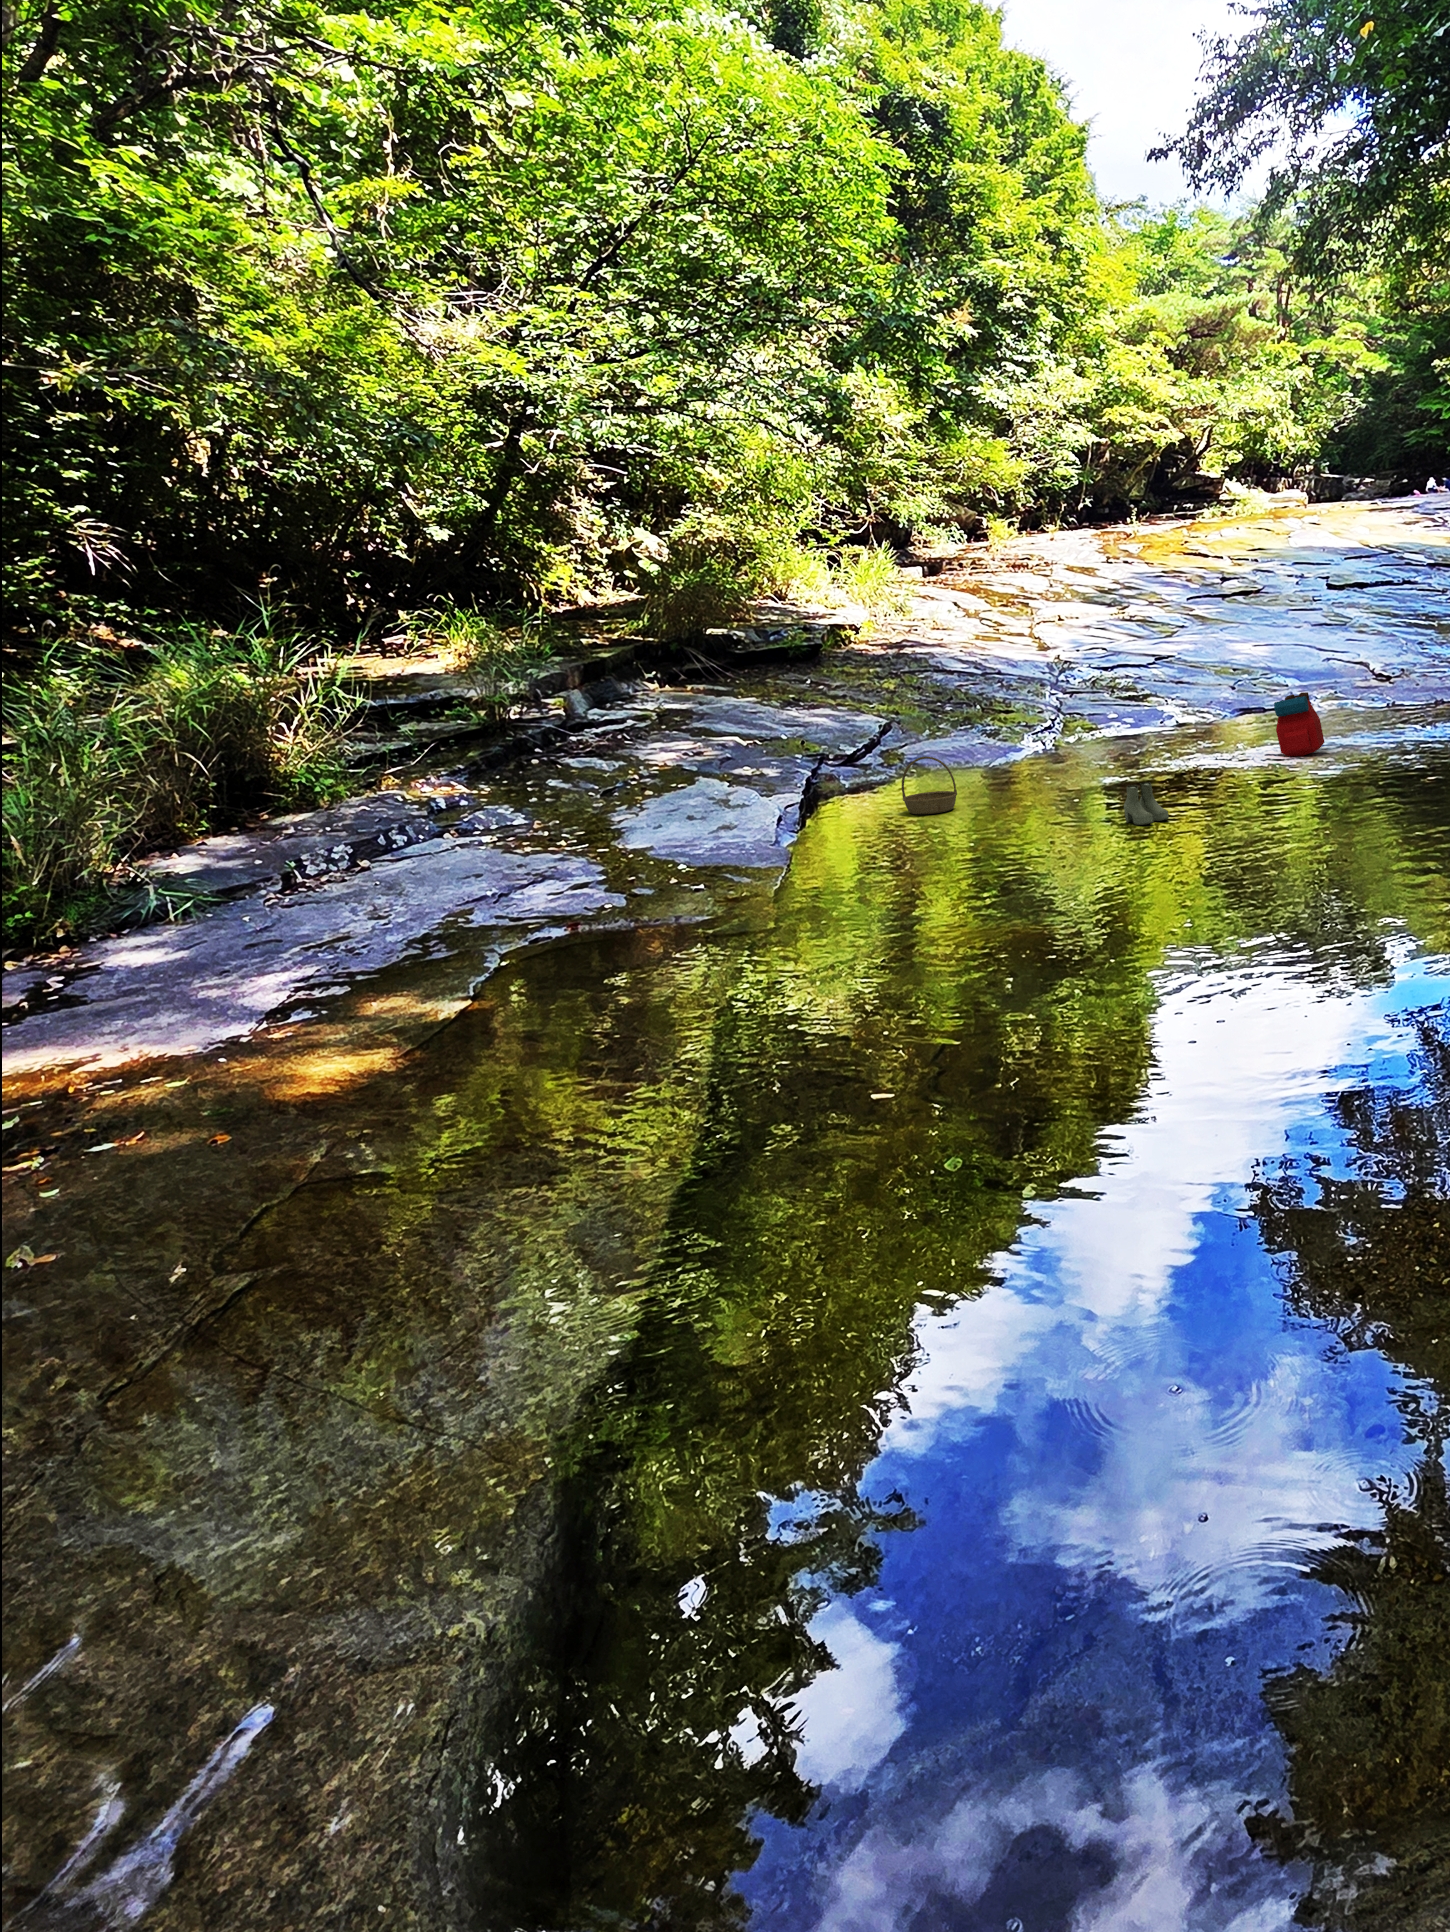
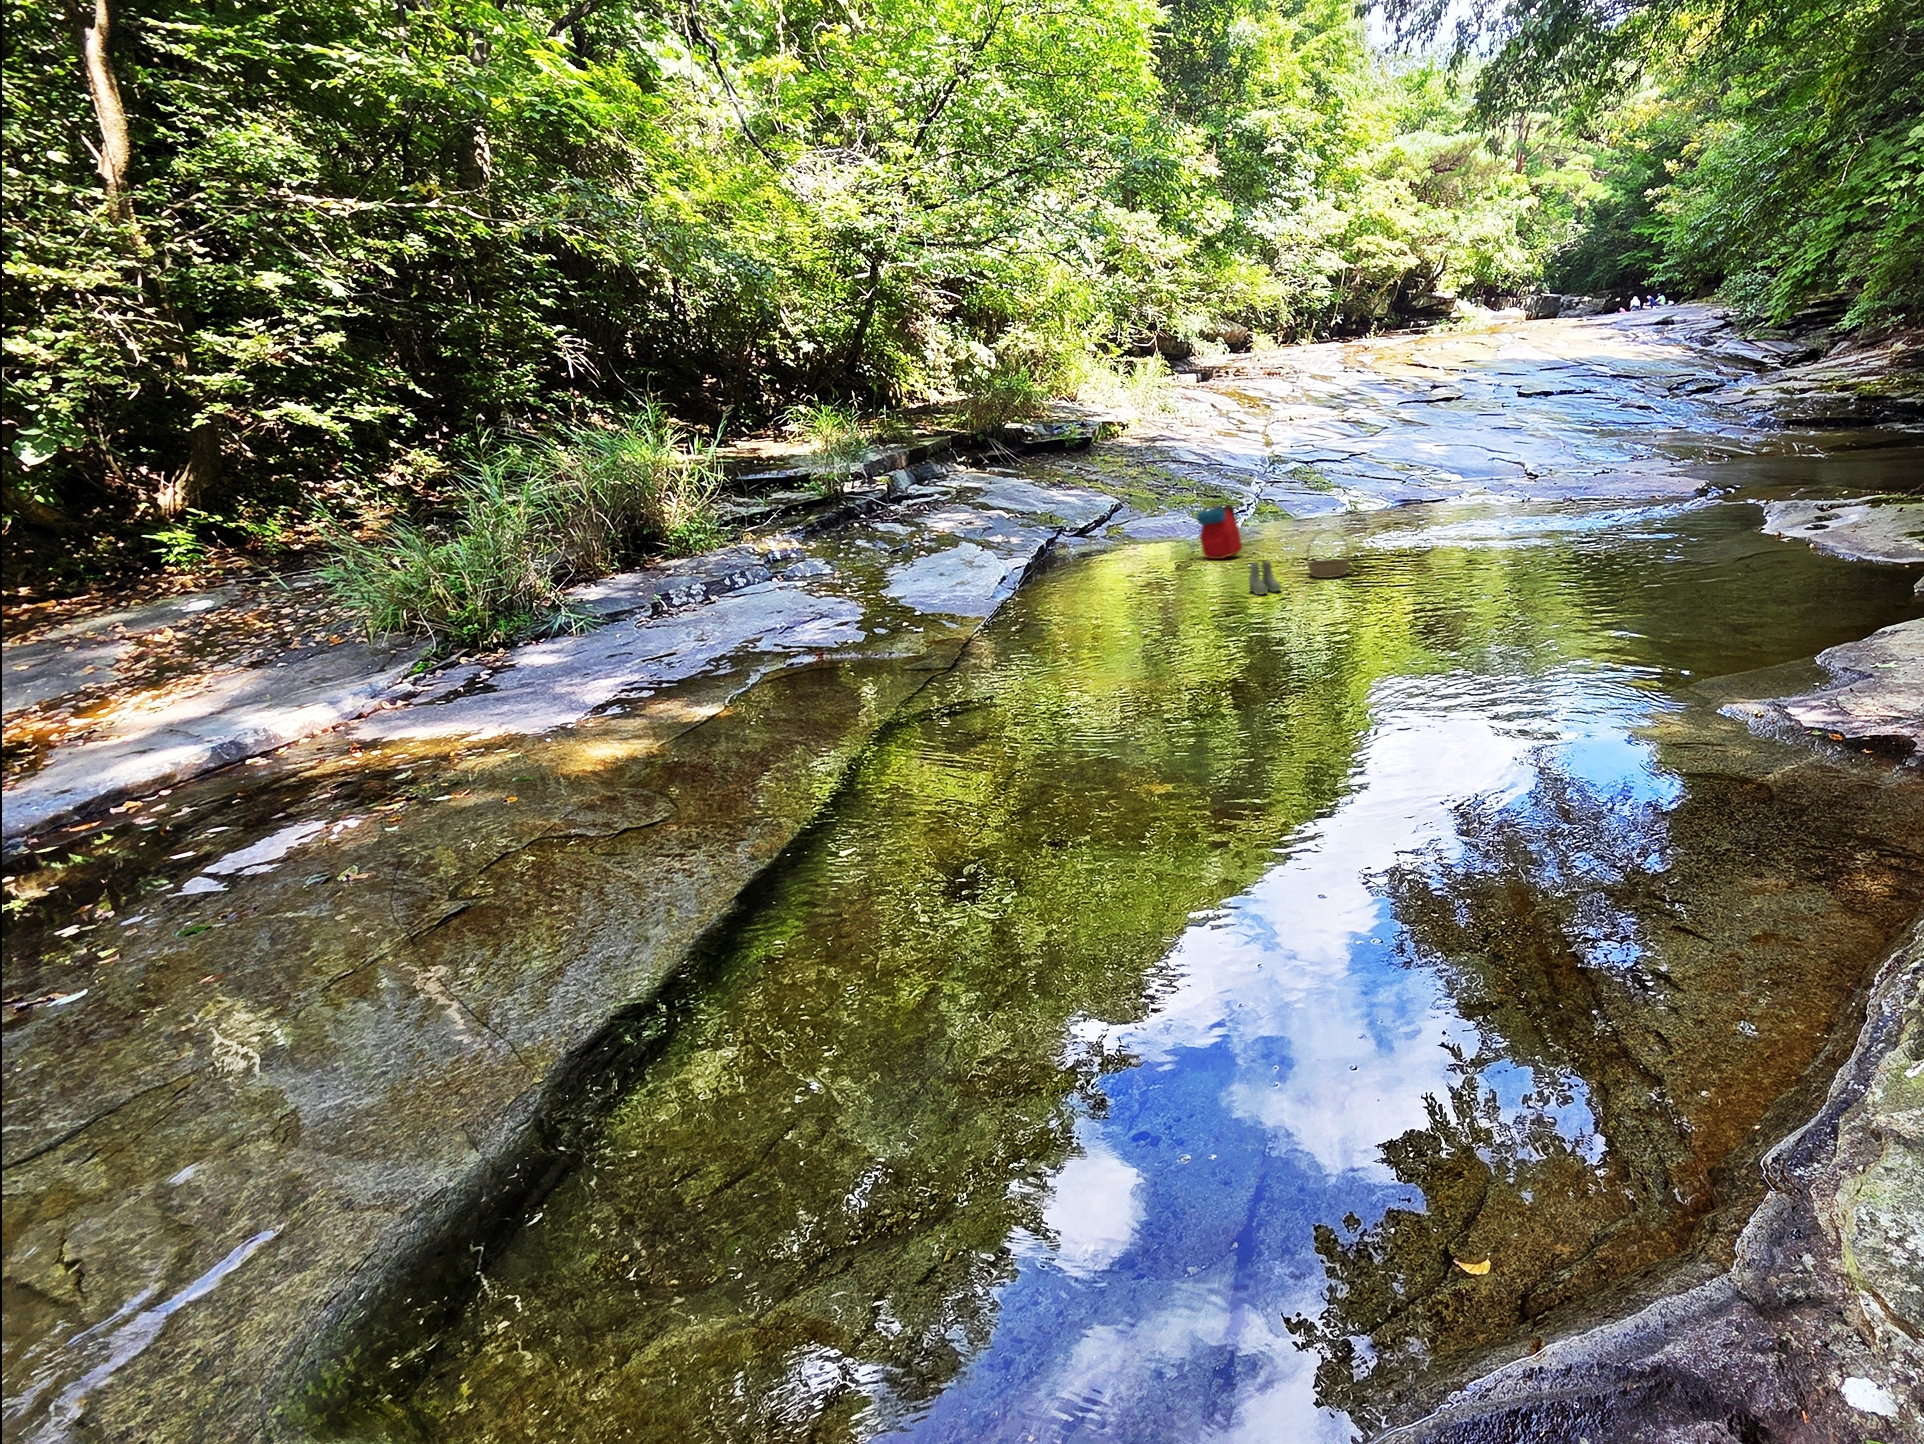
backpack: present [1274,692,1325,756] -> present [1197,504,1242,559]
basket: present [902,757,957,814] -> present [1307,538,1350,578]

